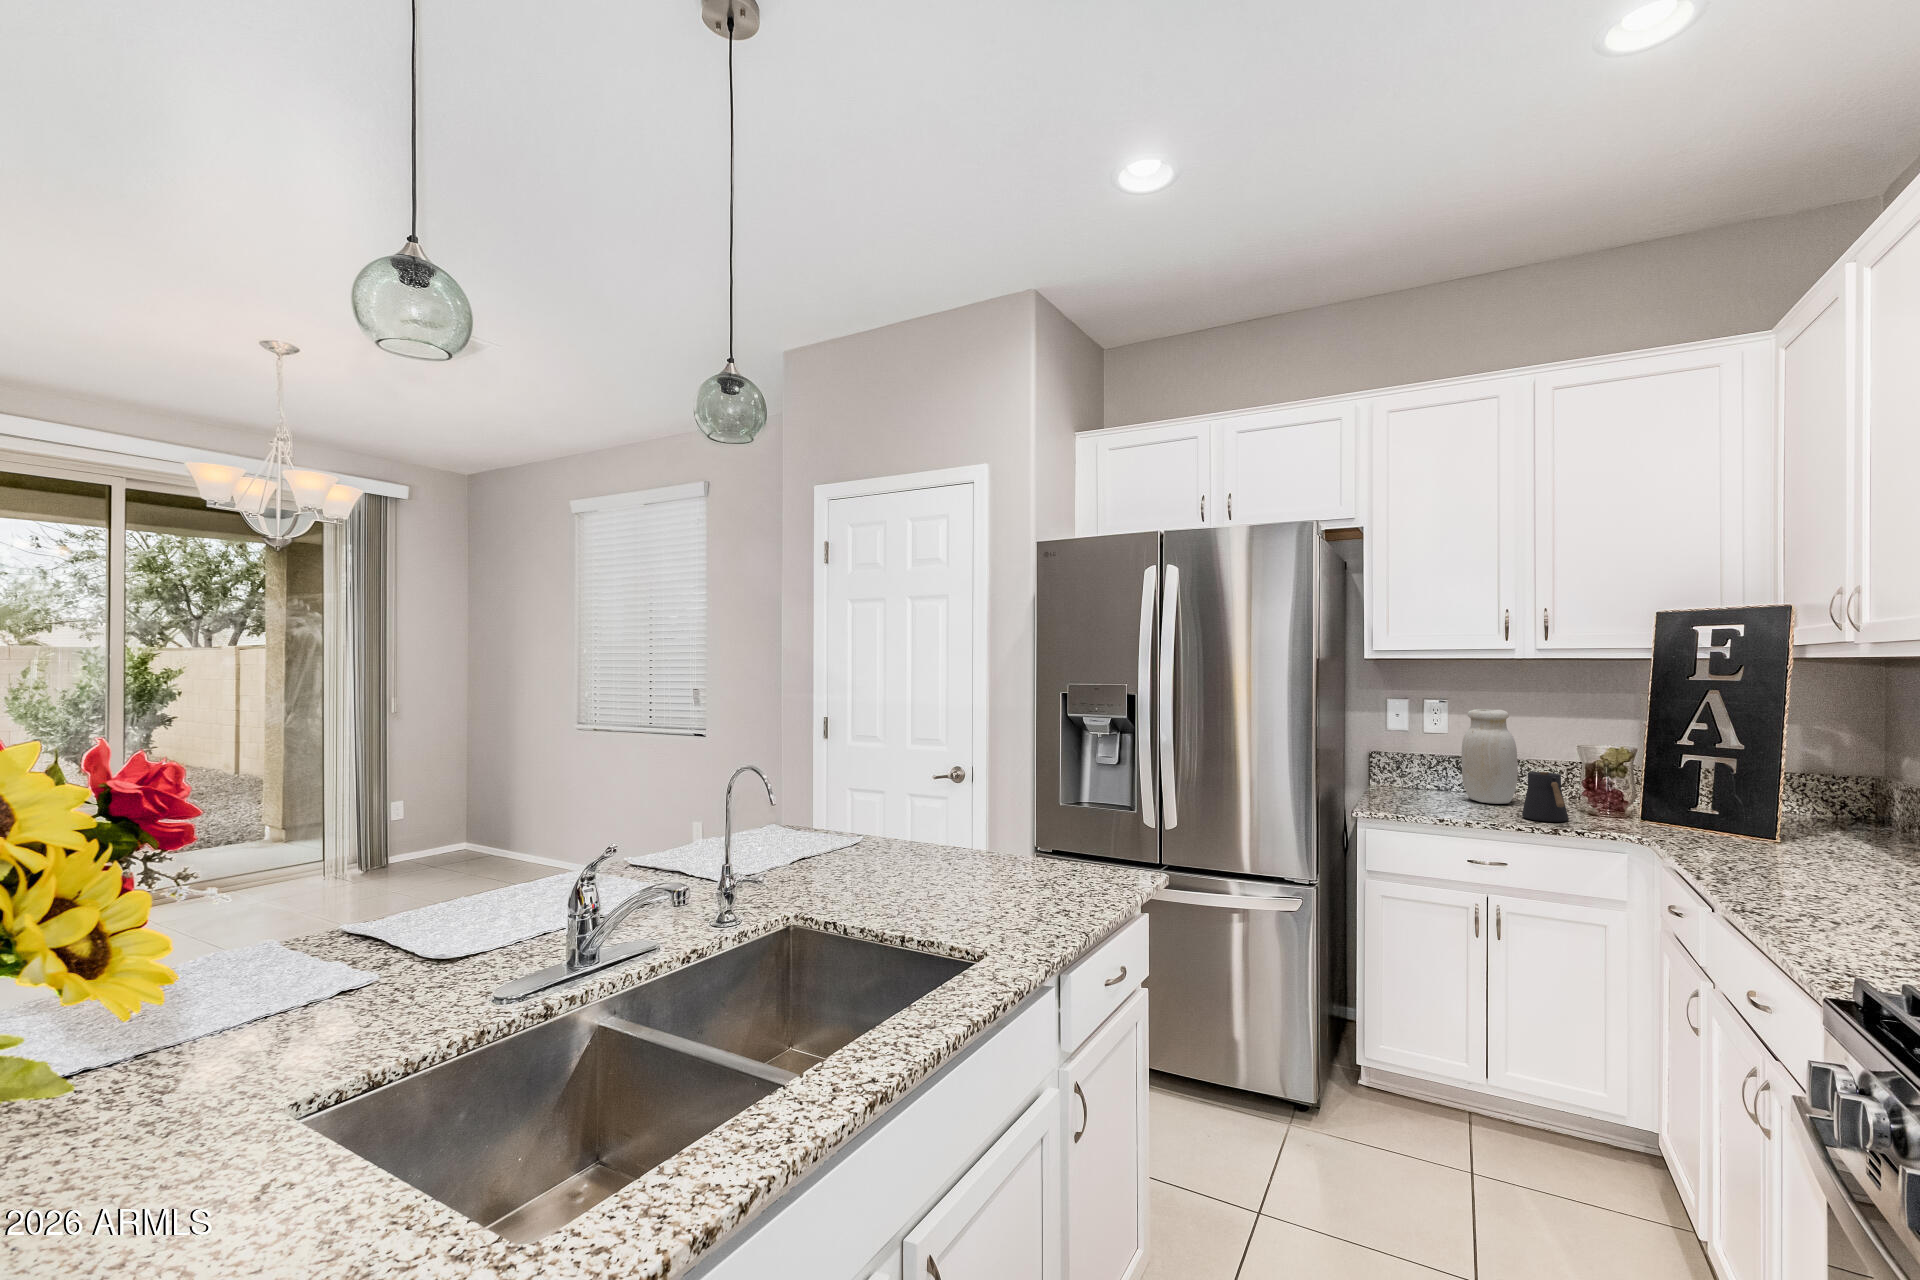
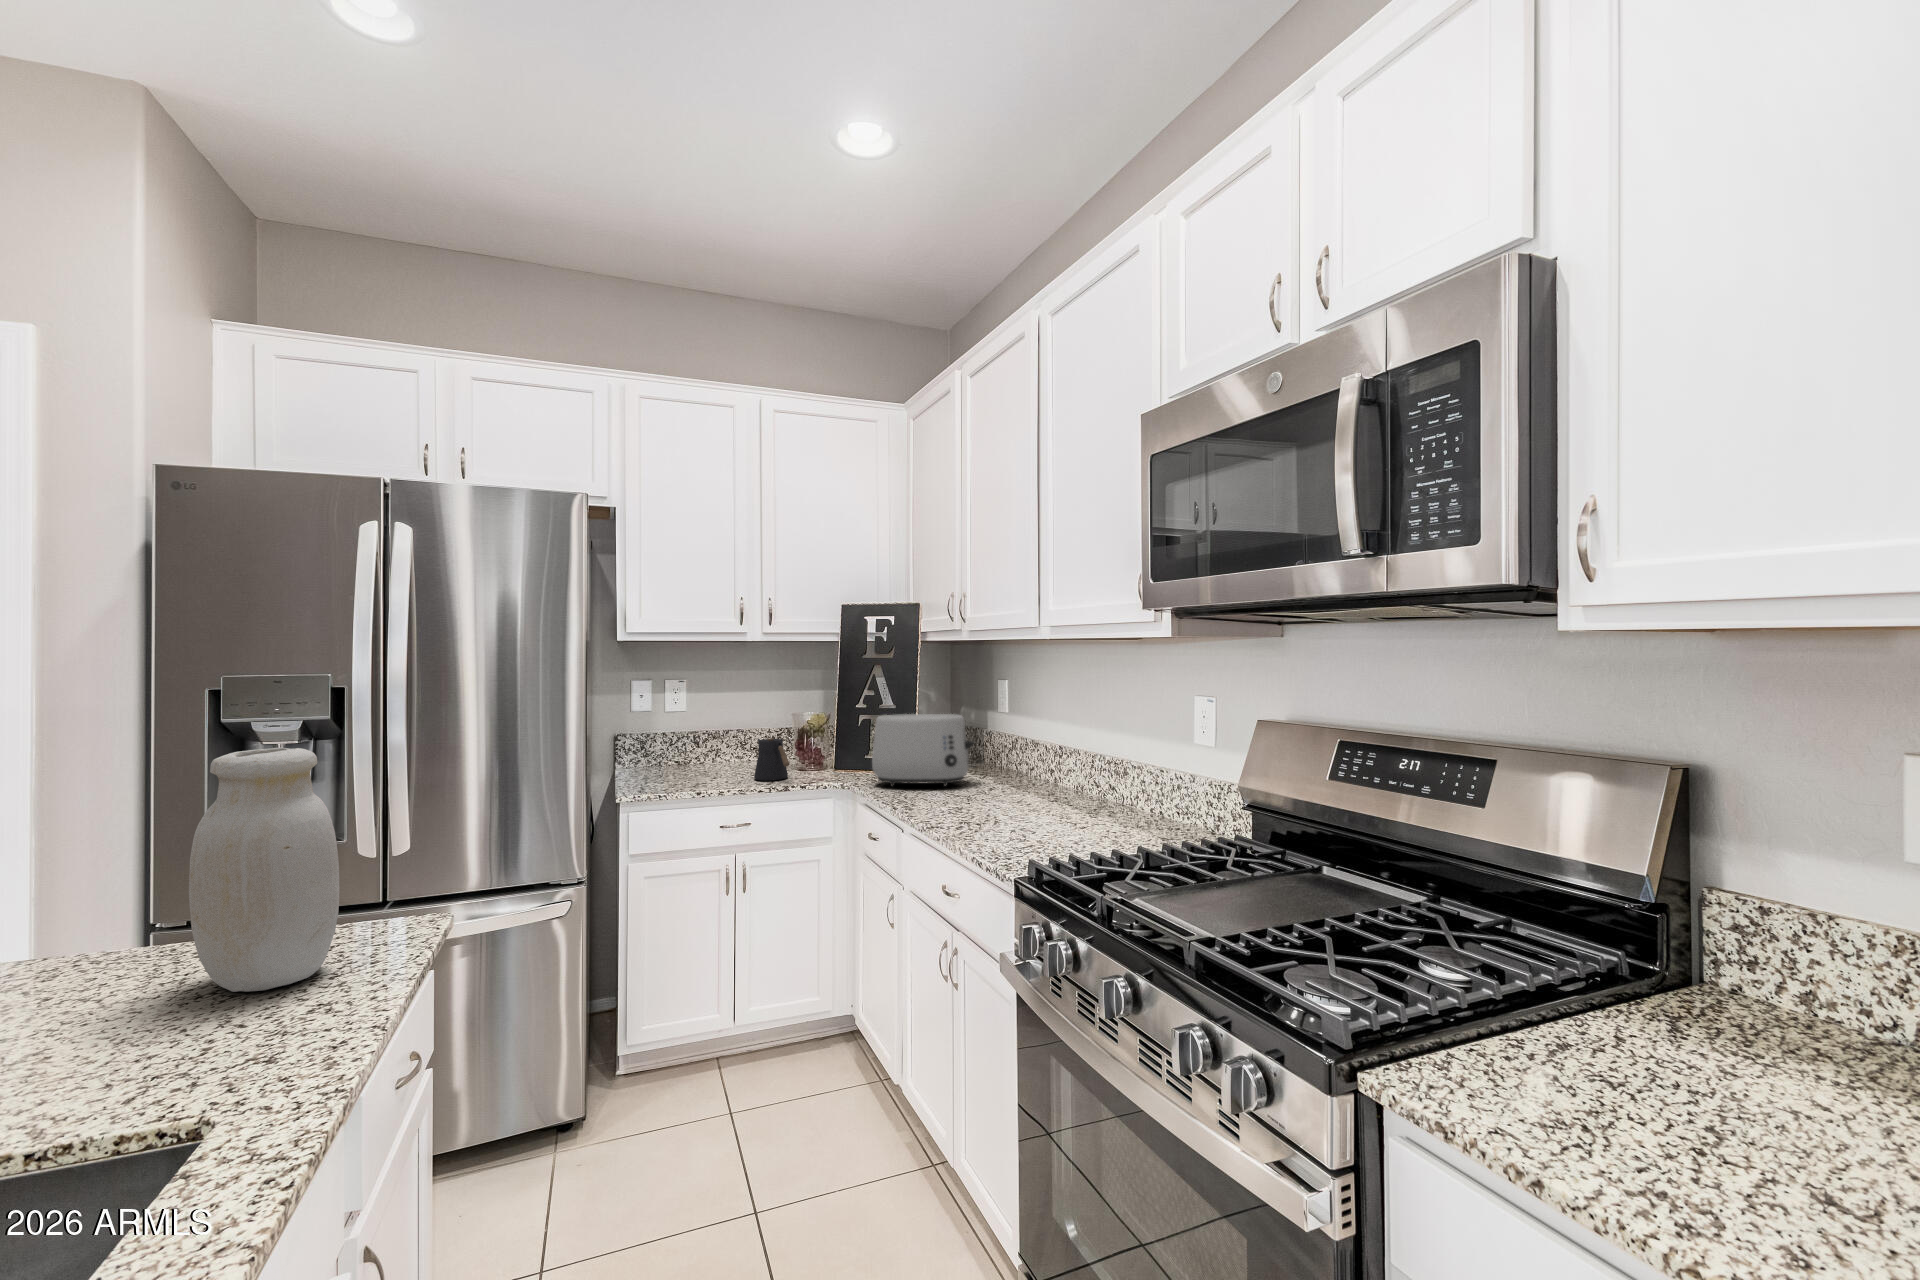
jar: present [1461,709,1518,804] -> present [189,748,339,992]
toaster: none [1684,759,1875,871] -> present [872,714,974,787]

